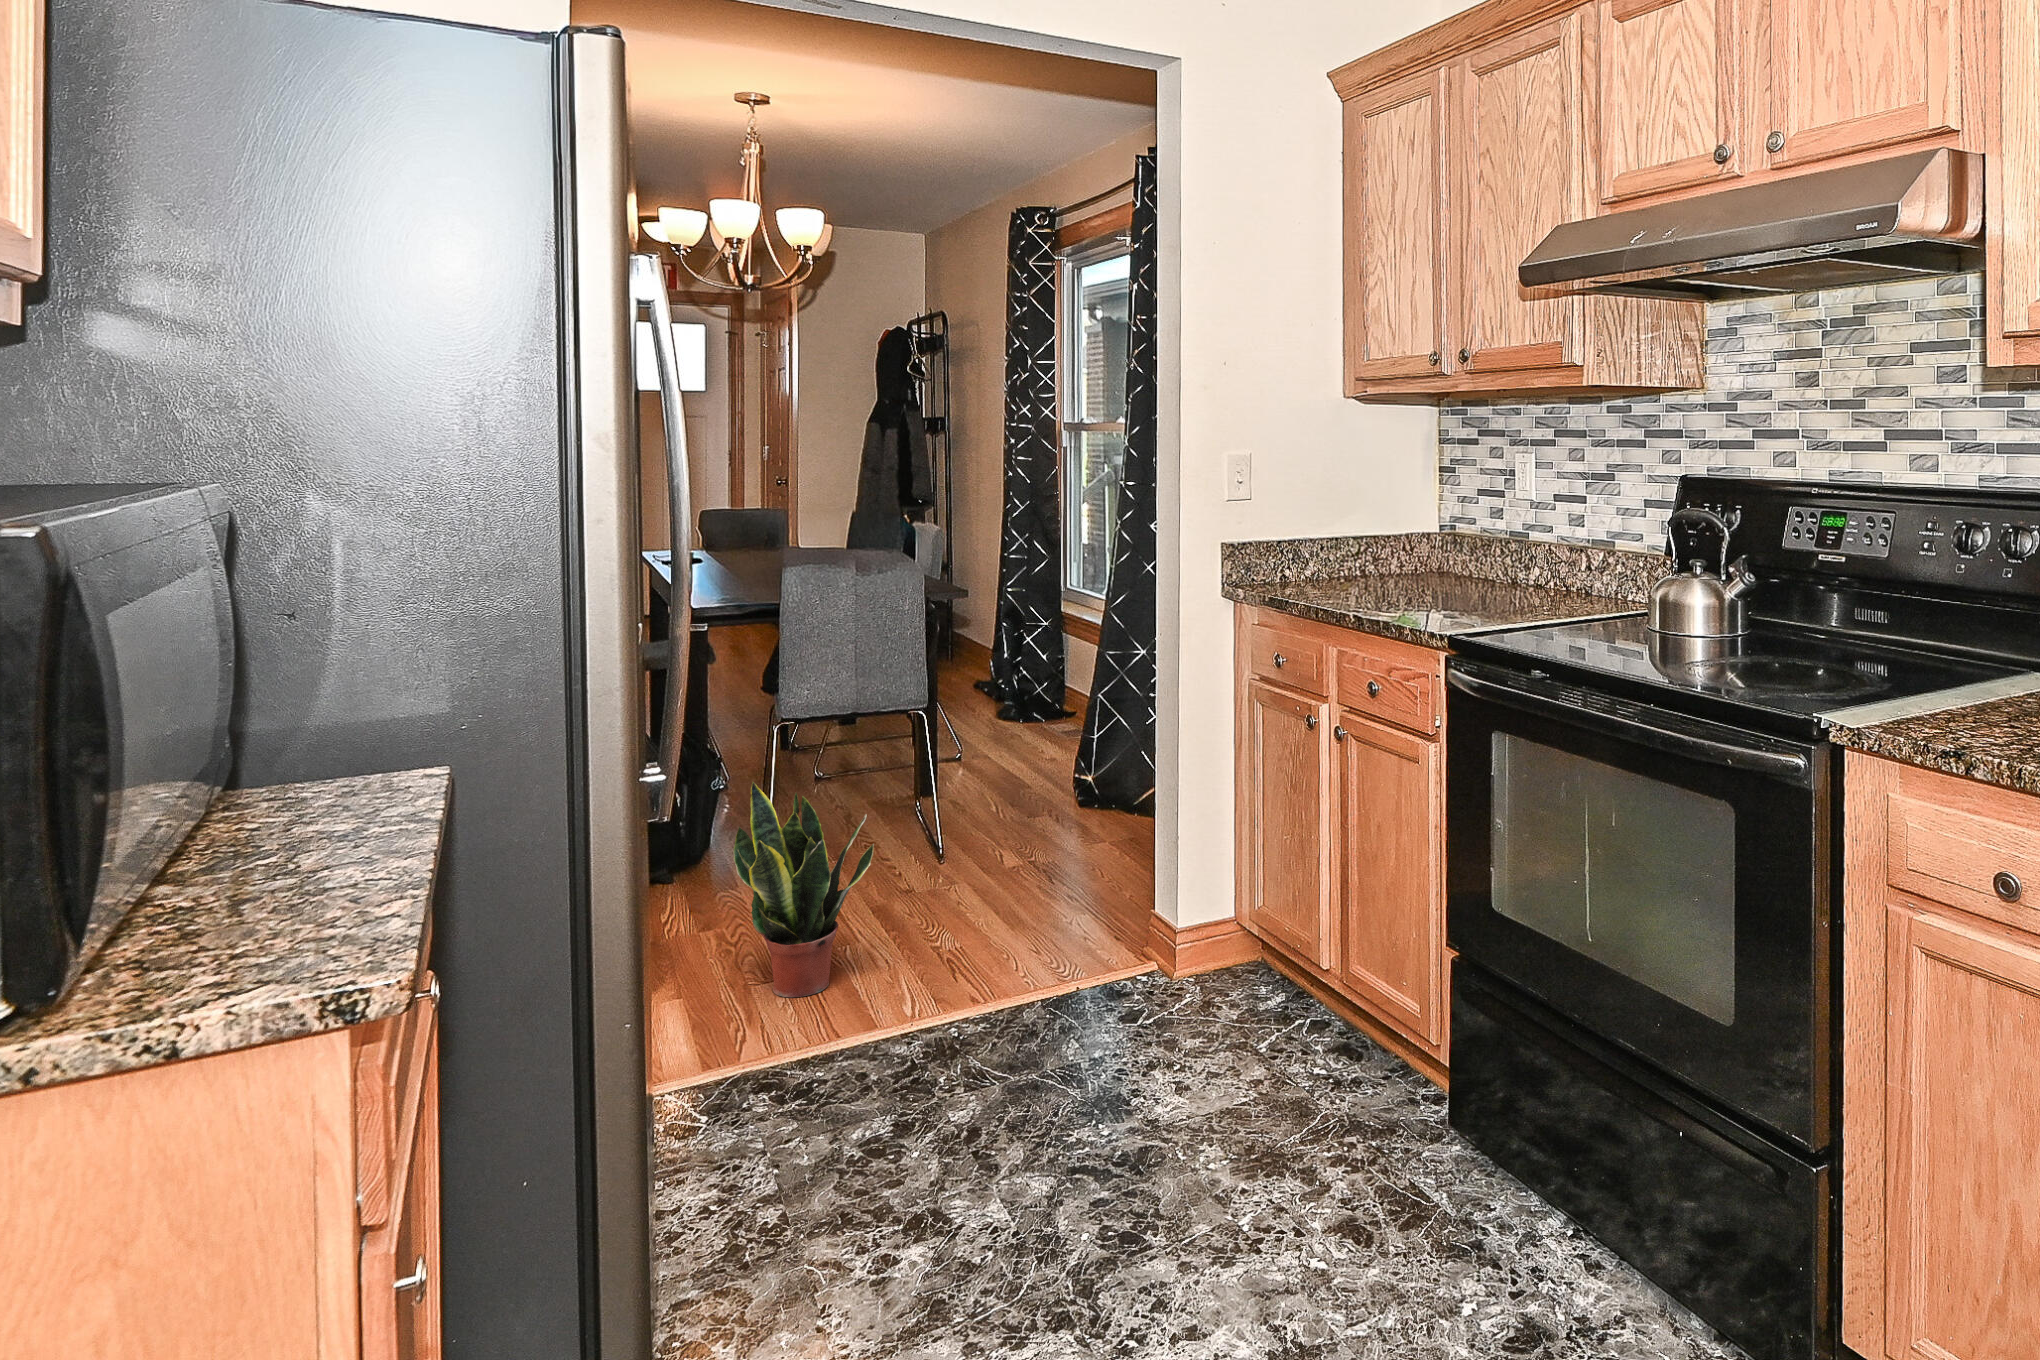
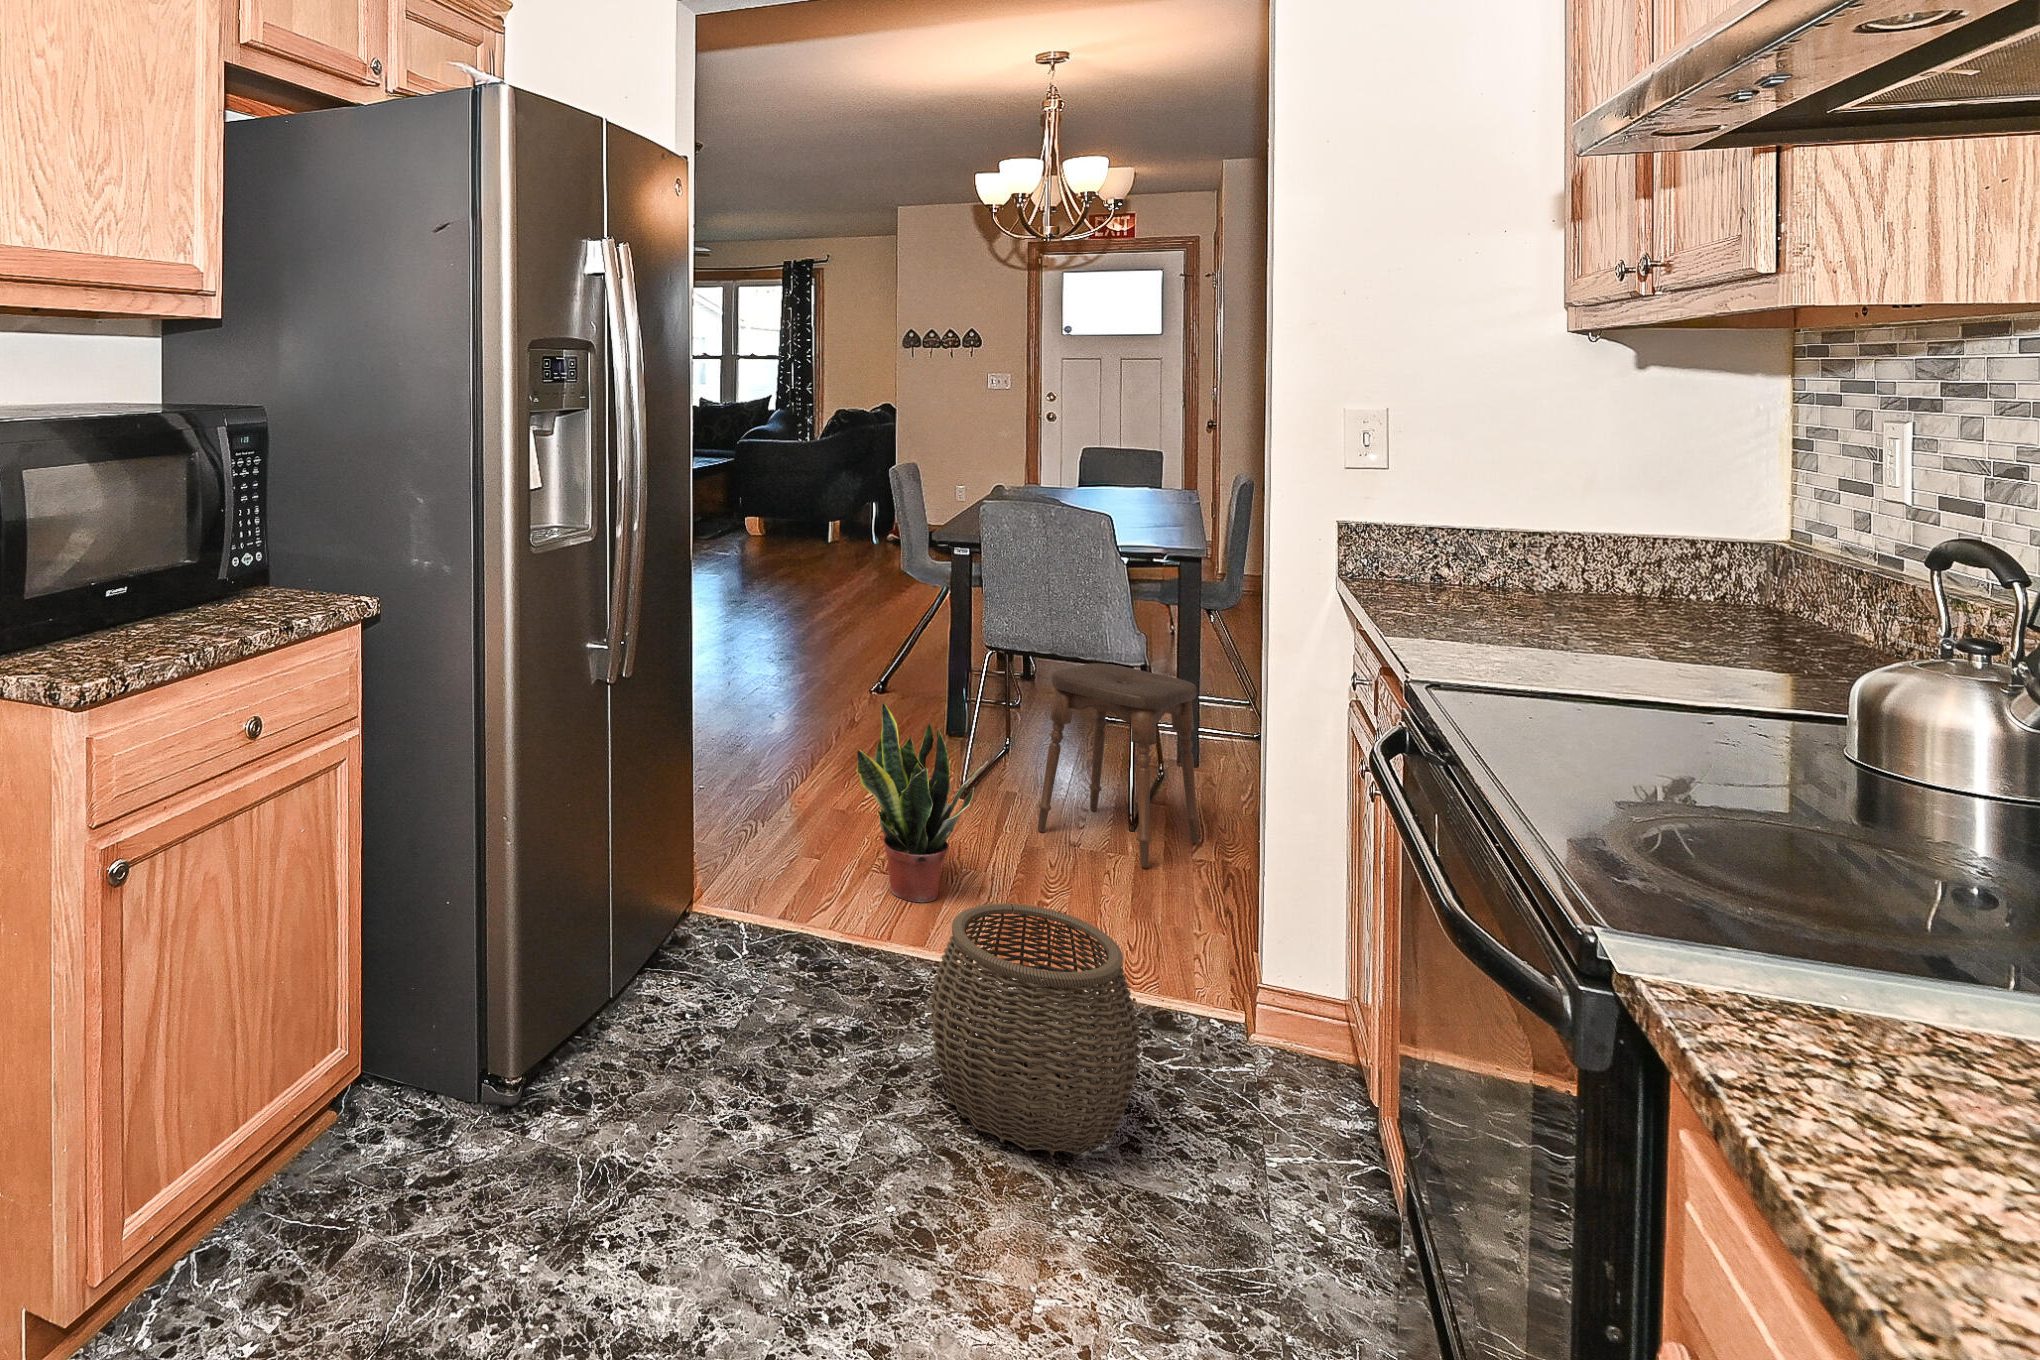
stool: none [845,690,982,886] -> present [1037,663,1199,868]
woven basket: none [995,912,1190,1140] -> present [929,903,1141,1155]

